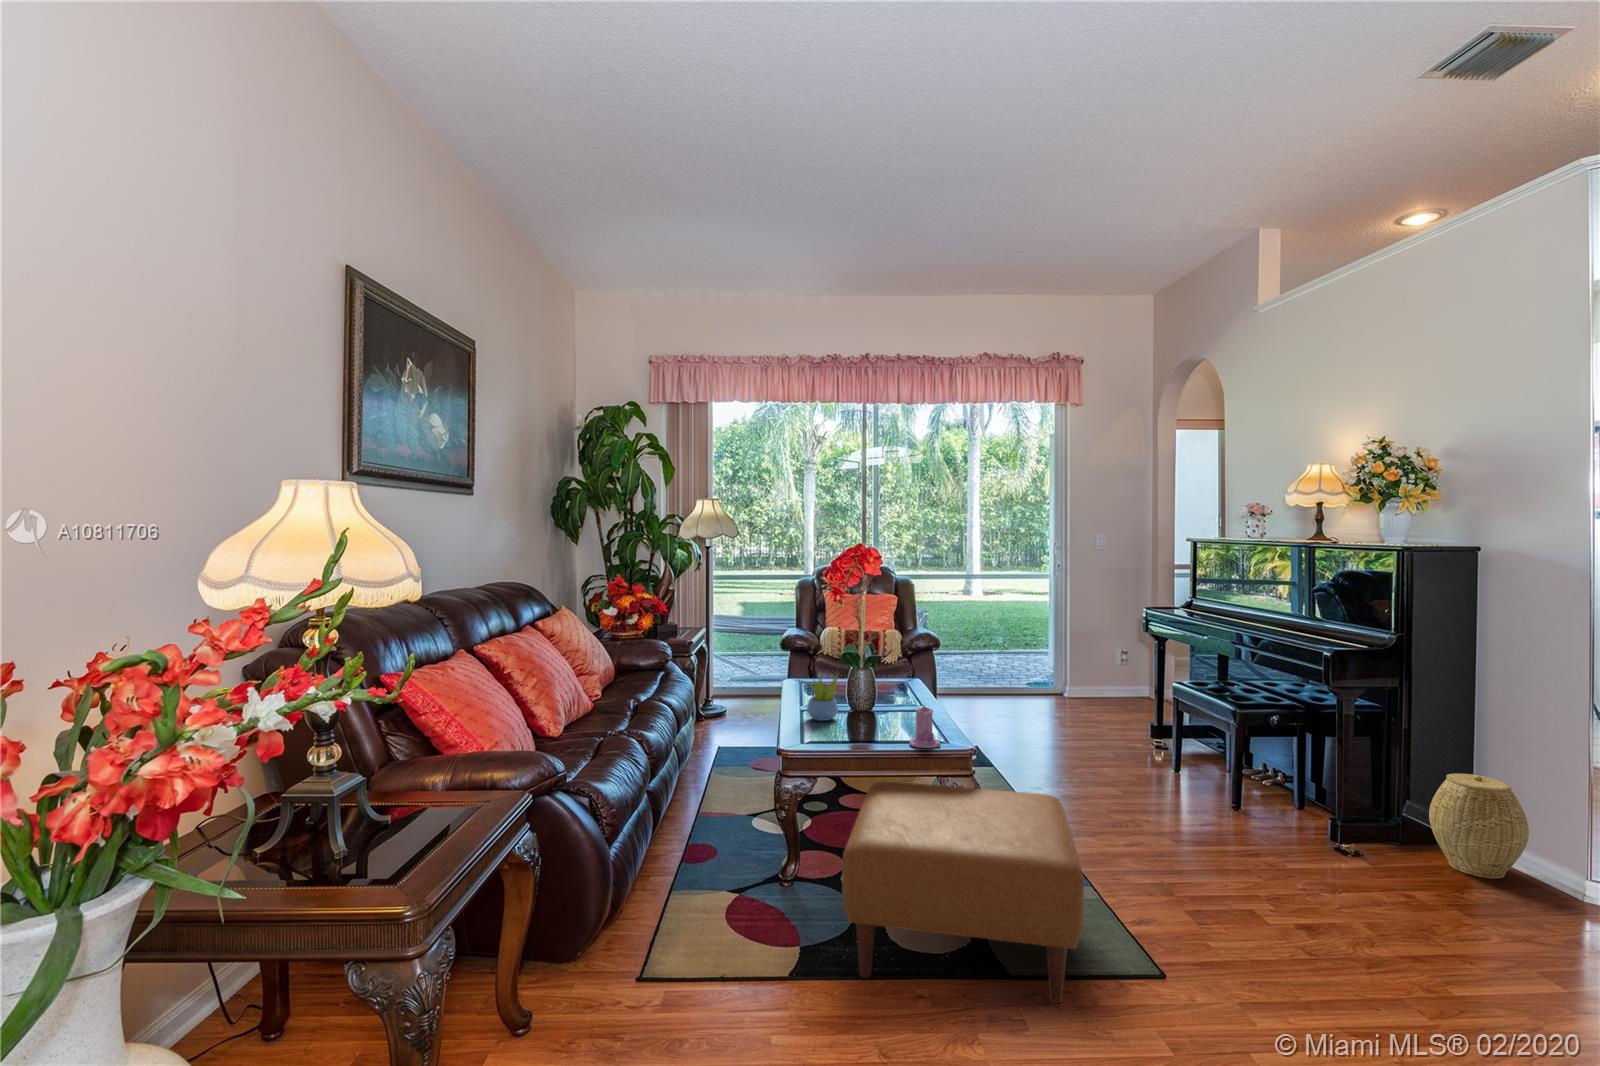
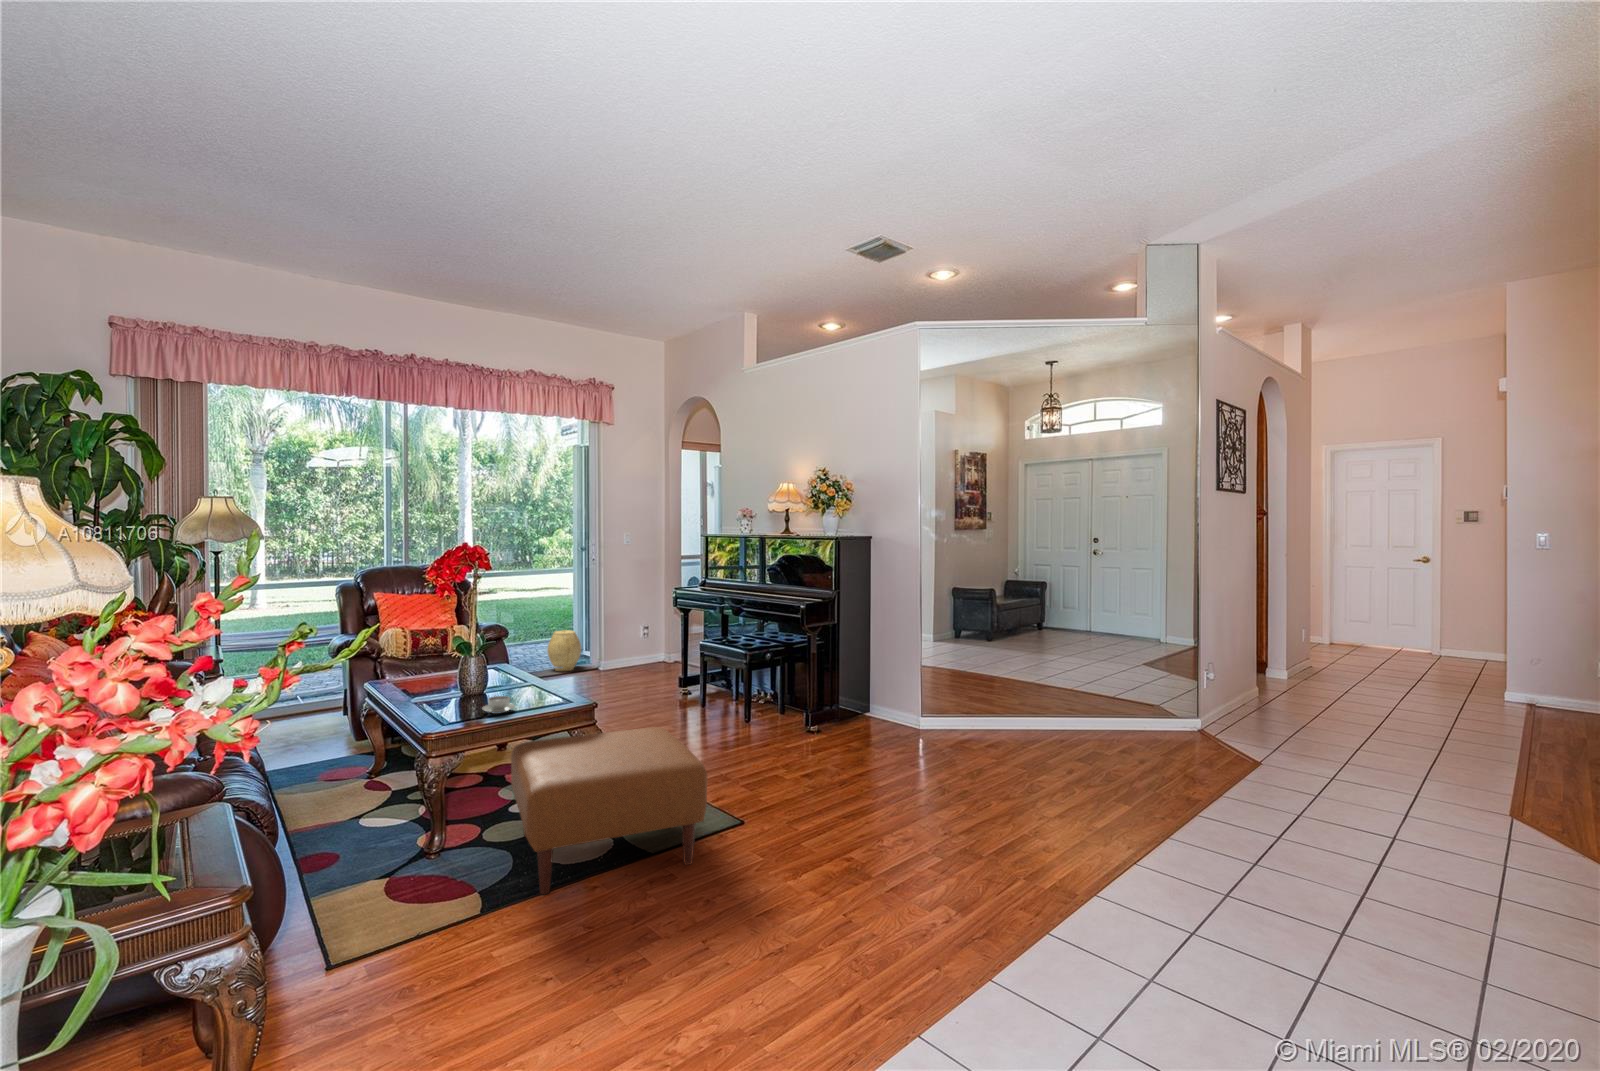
succulent plant: present [807,675,838,721] -> none [425,657,457,705]
candle: present [910,704,941,748] -> none [541,672,568,710]
coffee cup: none [847,721,883,742] -> present [482,696,514,714]
woven basket: present [1429,773,1529,879] -> present [547,630,581,671]

